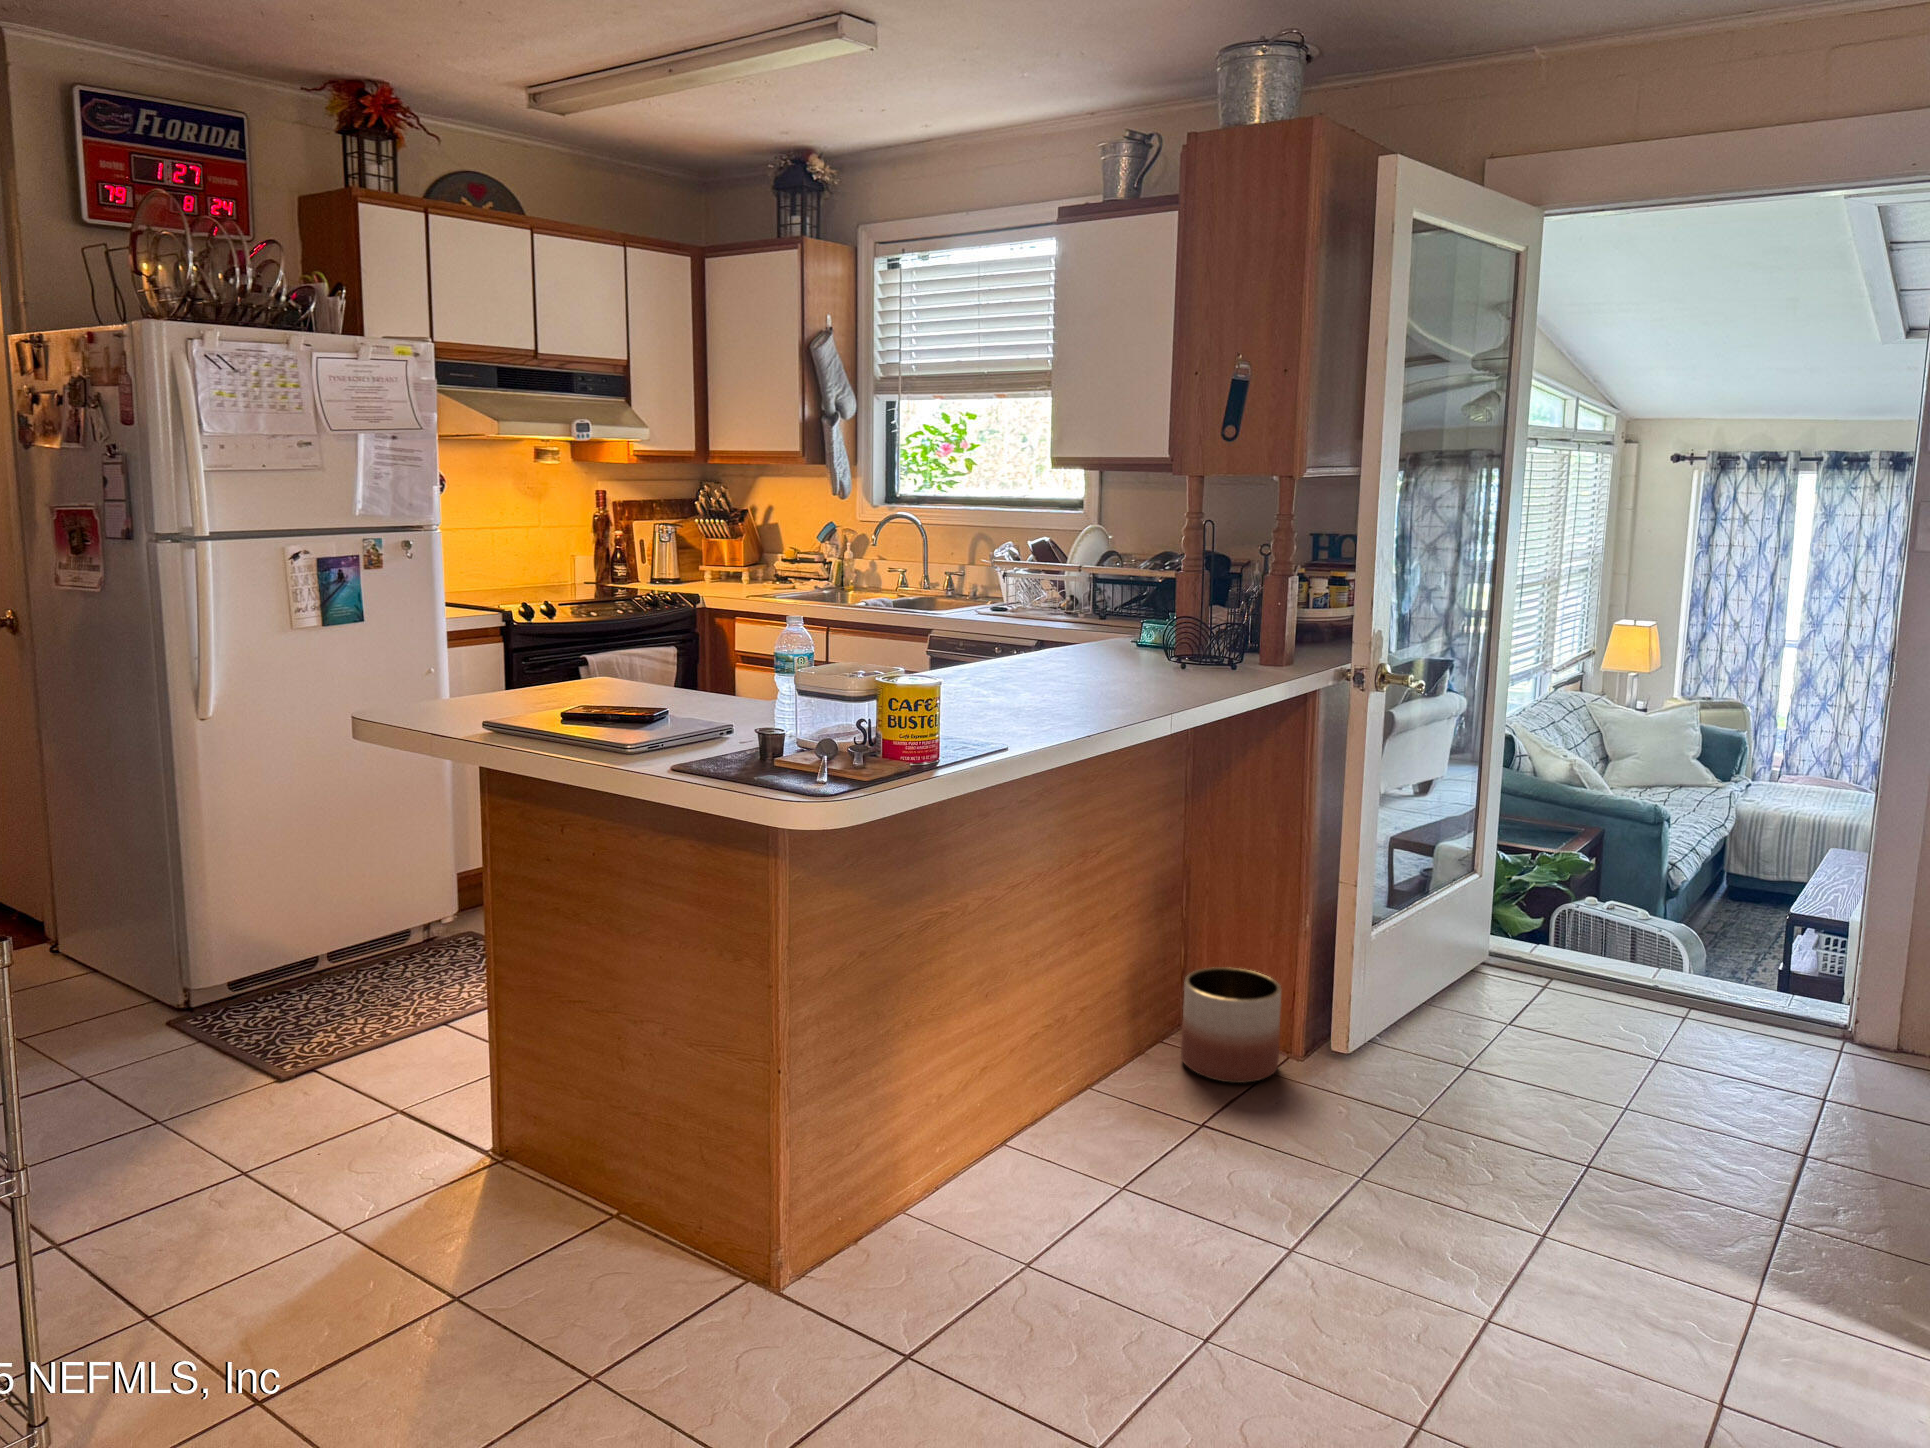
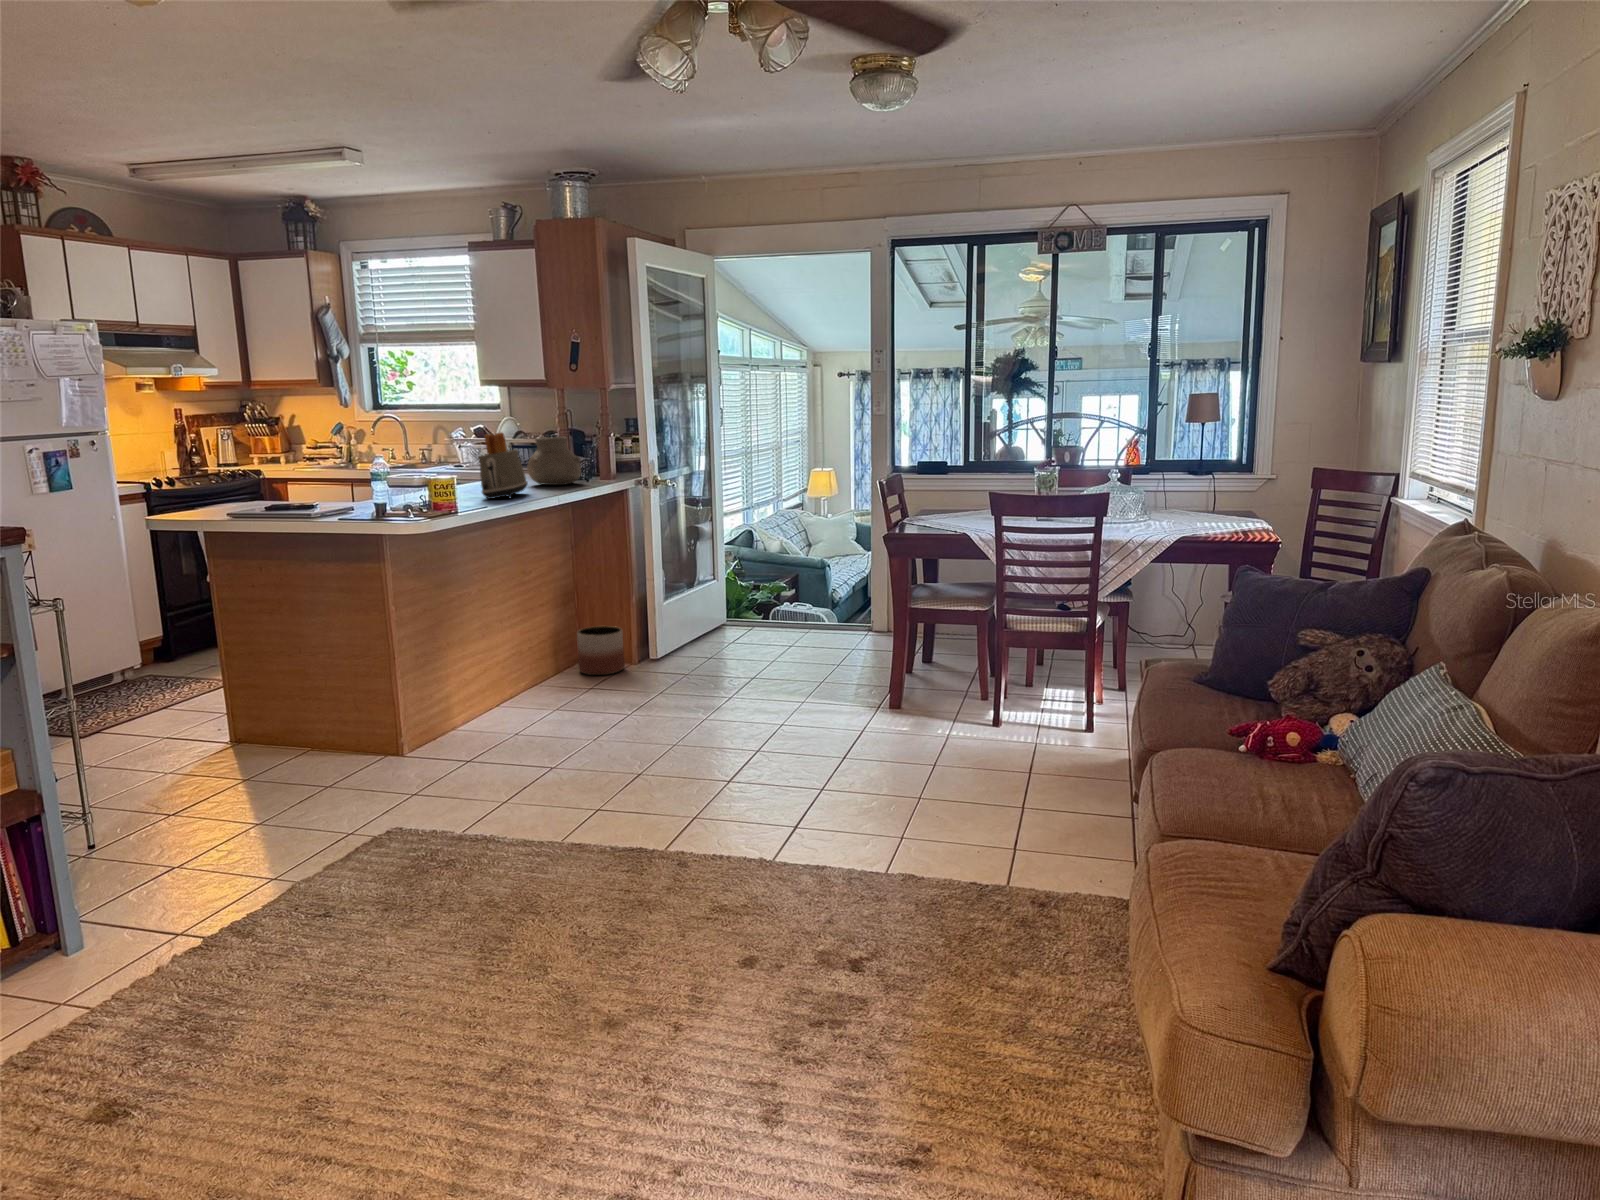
toaster: none [1007,565,1110,713] -> present [478,432,528,499]
vase: none [1115,574,1228,676] -> present [527,437,581,485]

